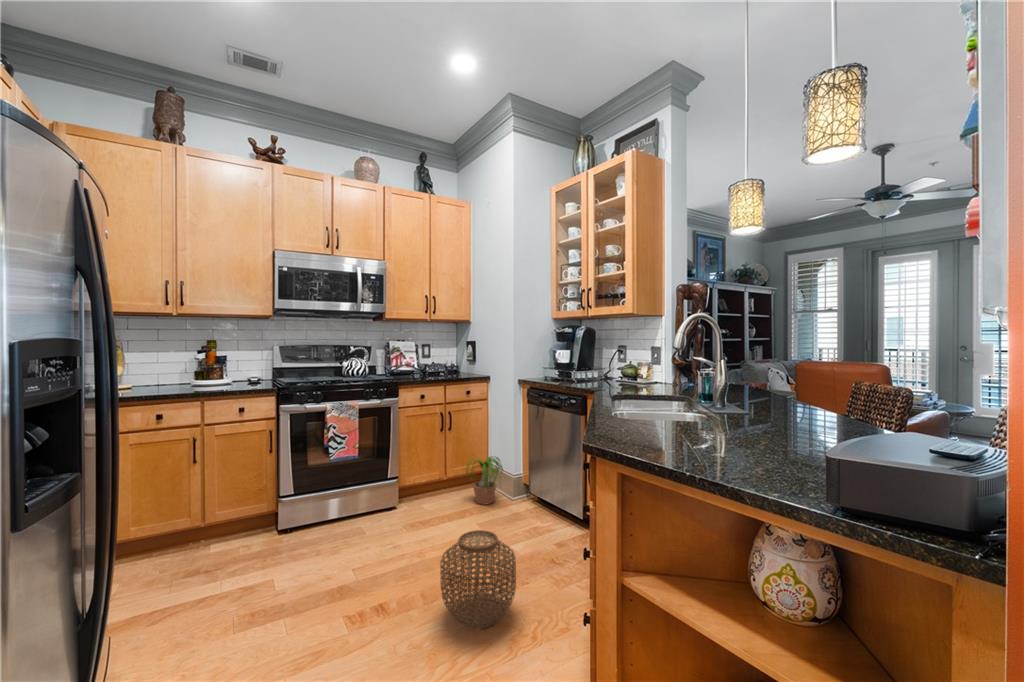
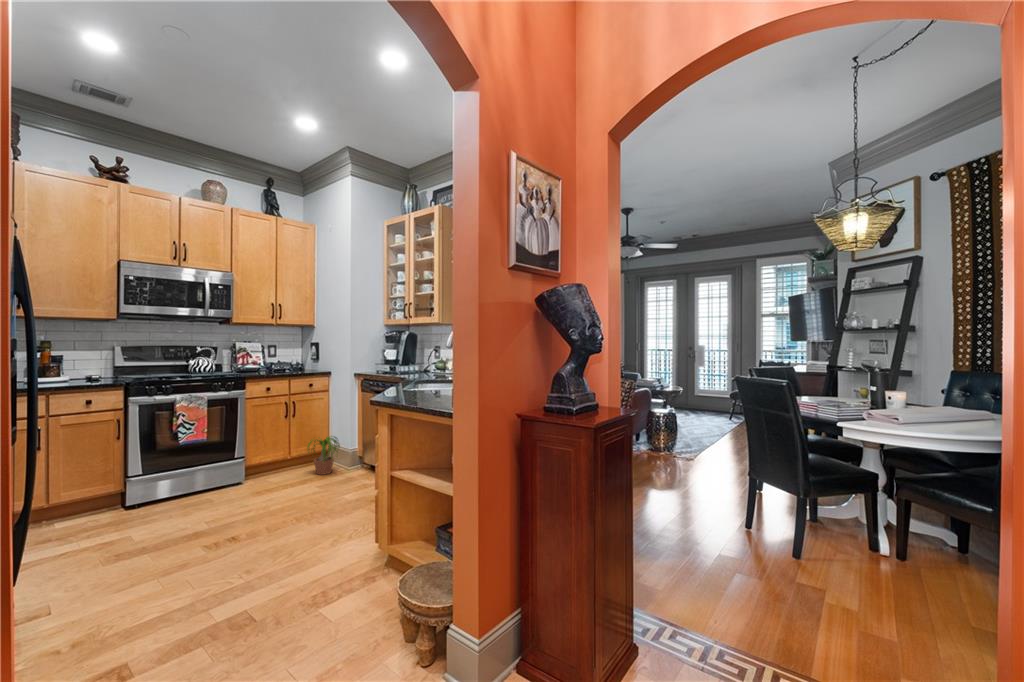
woven basket: present [440,530,516,629] -> none [282,475,340,540]

